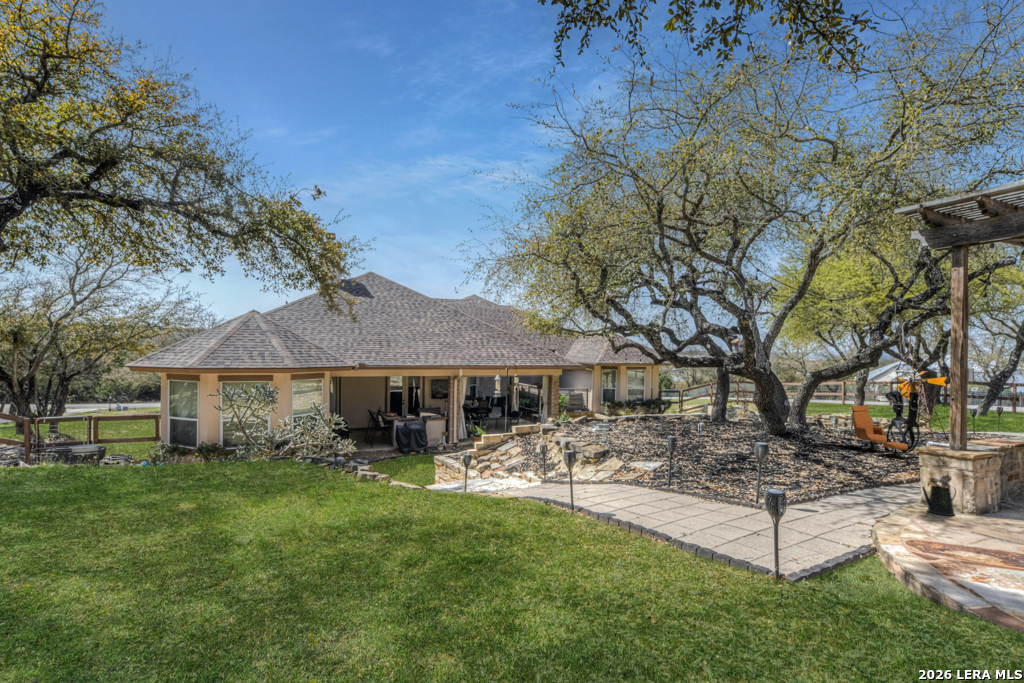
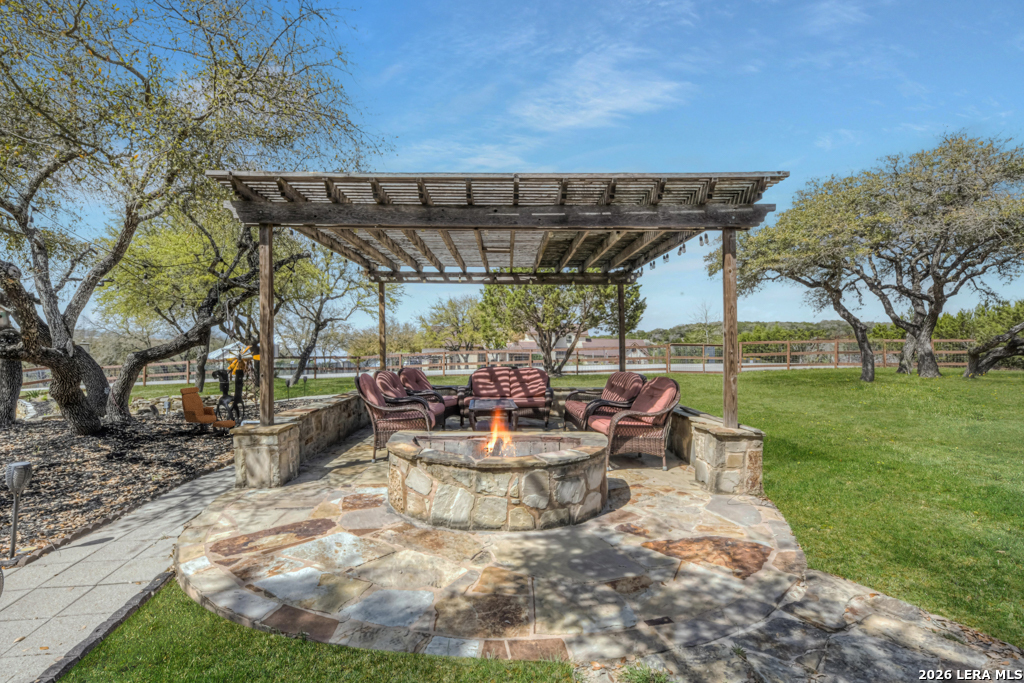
watering can: present [922,475,956,516] -> none [234,453,266,497]

